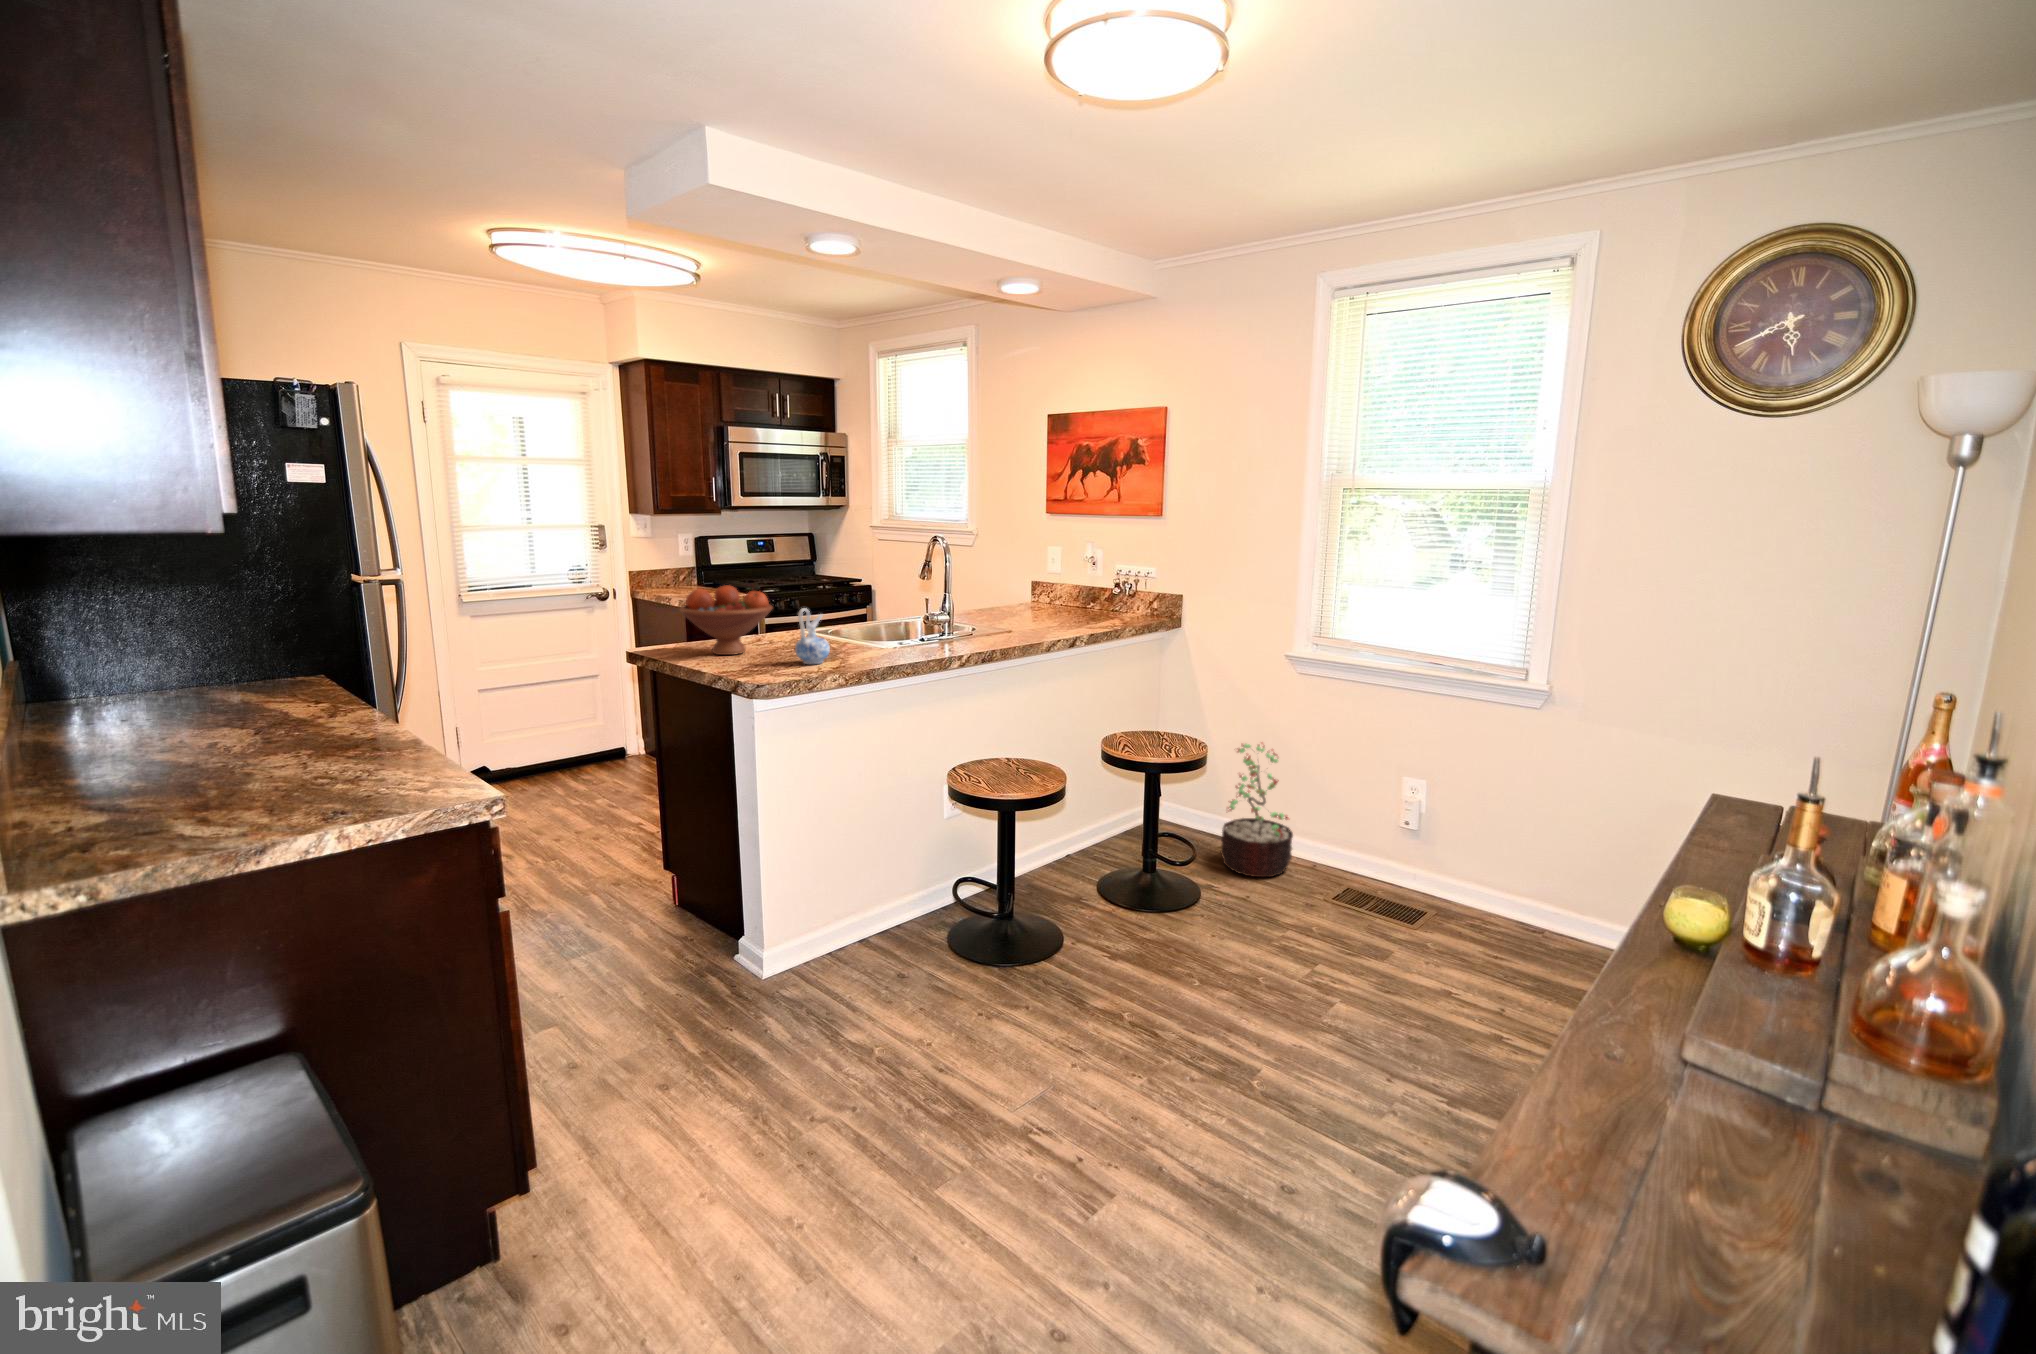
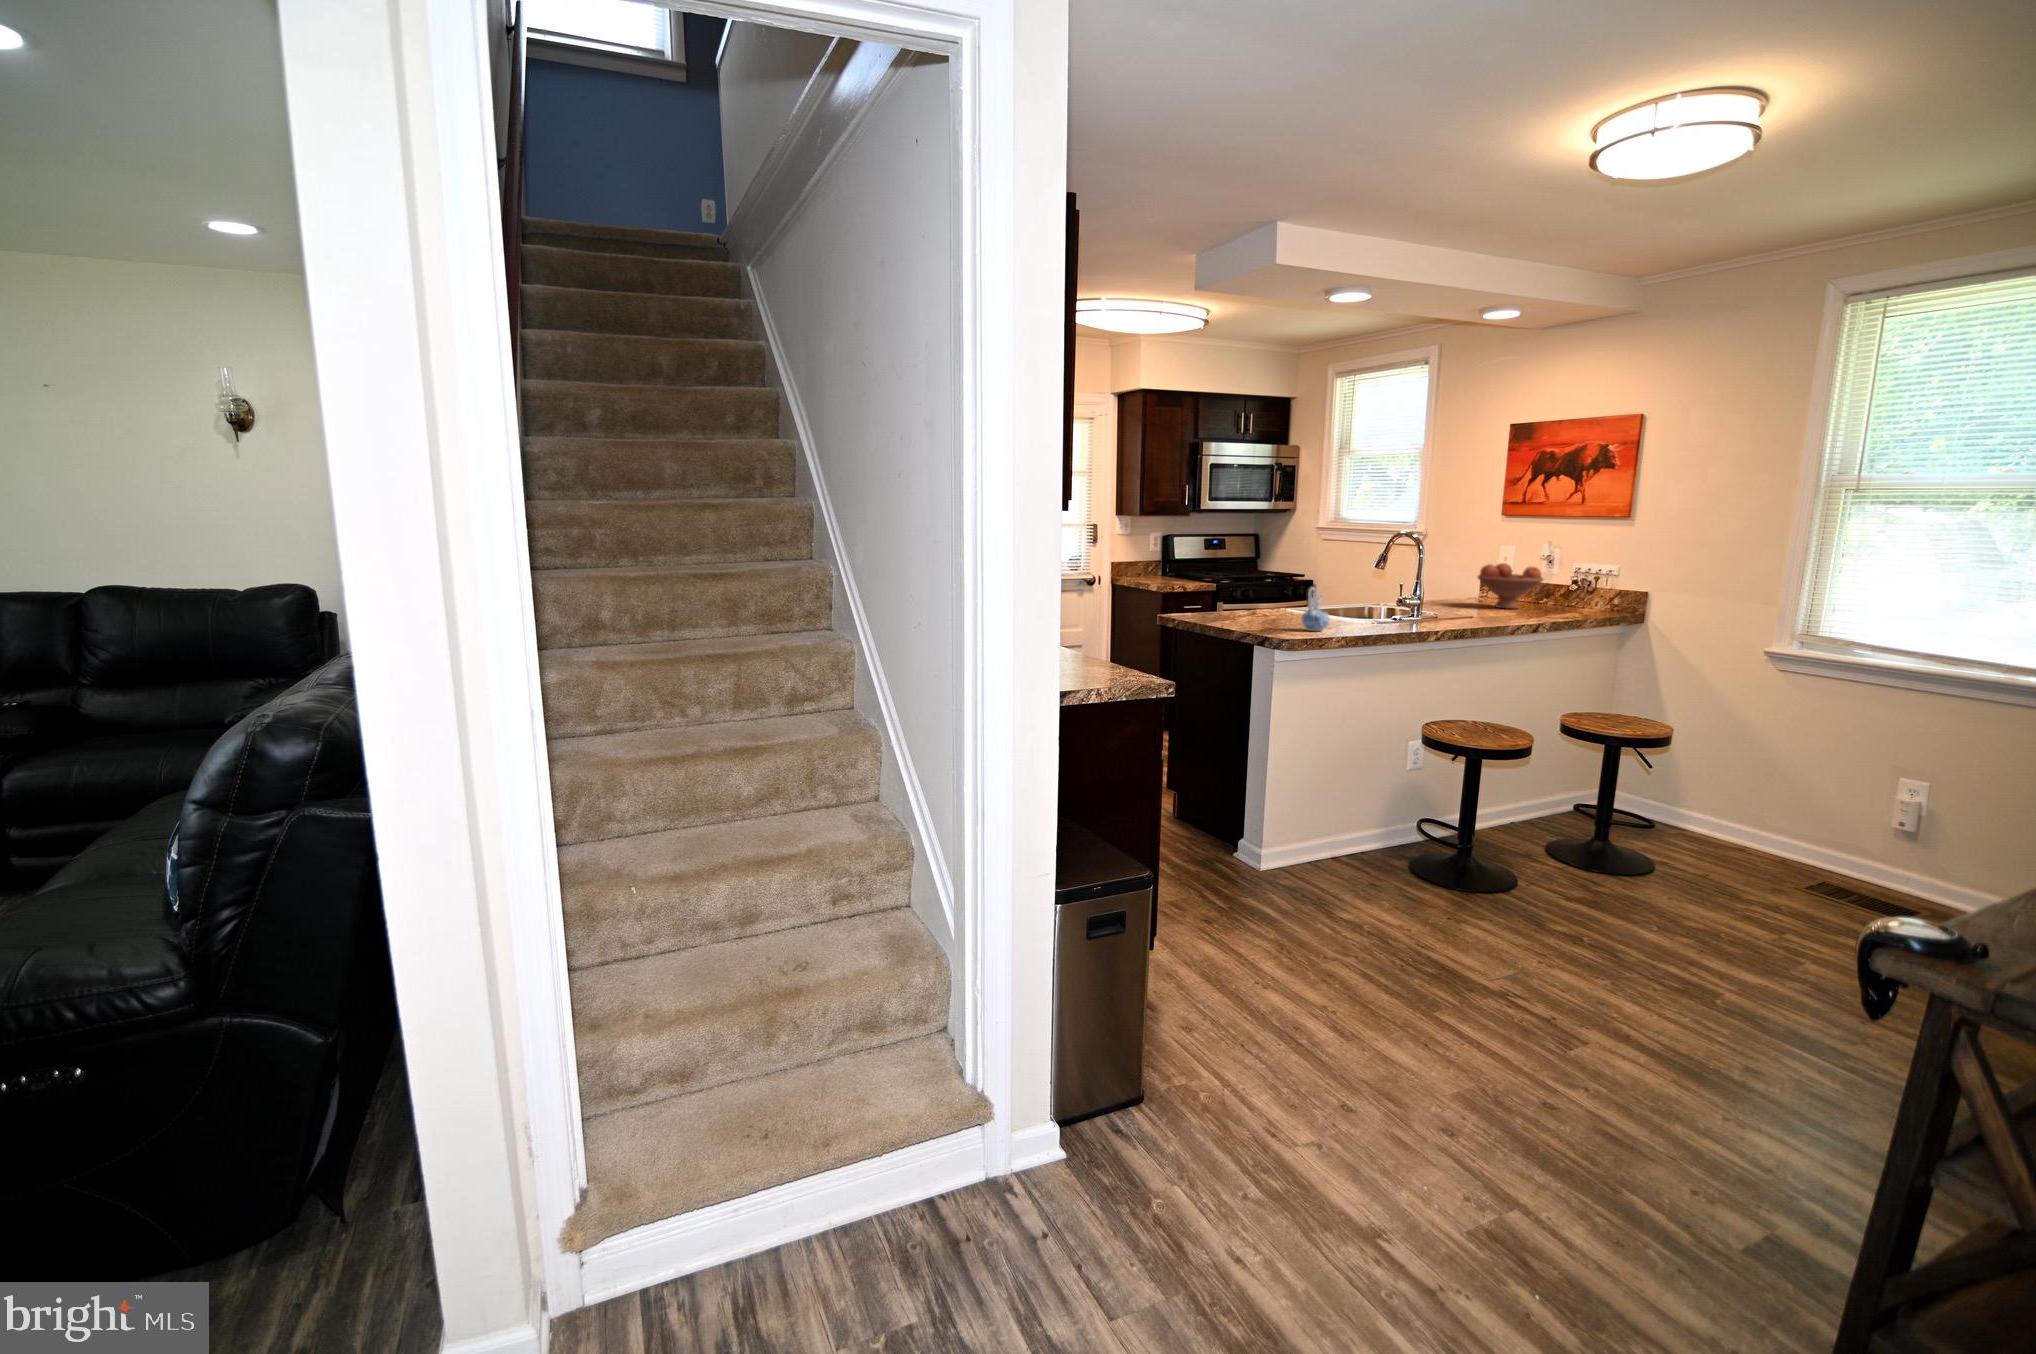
fruit bowl: present [680,585,772,655] -> present [1478,563,1543,609]
decorative plant: present [1221,744,1293,877] -> none [1677,735,1763,864]

